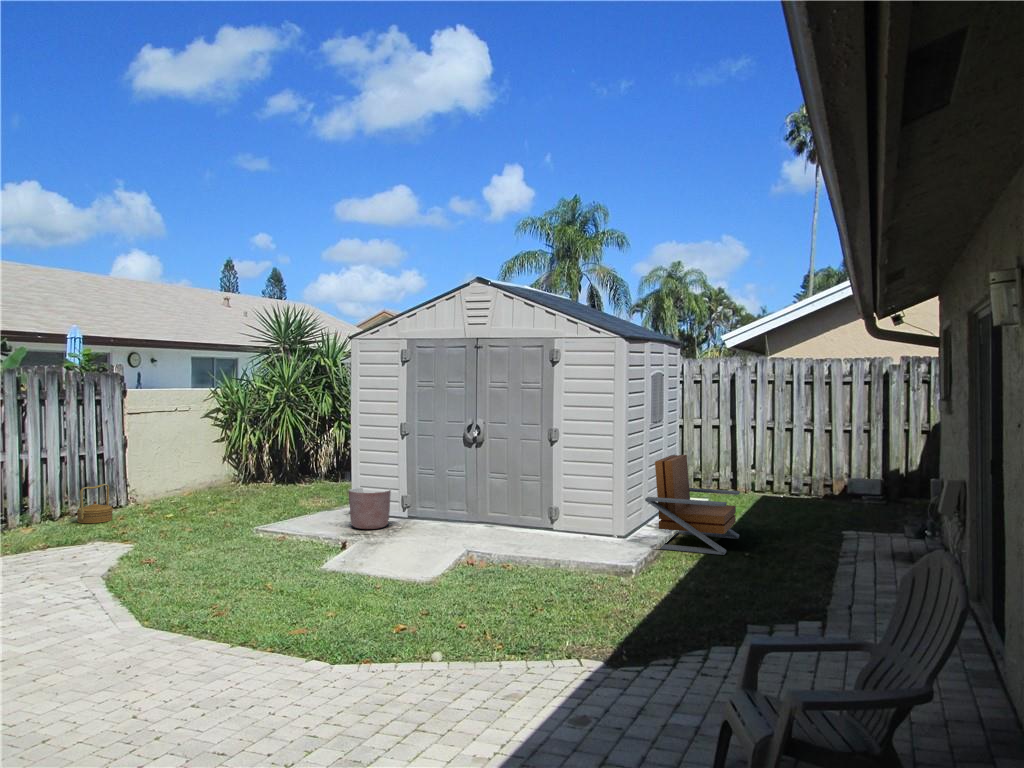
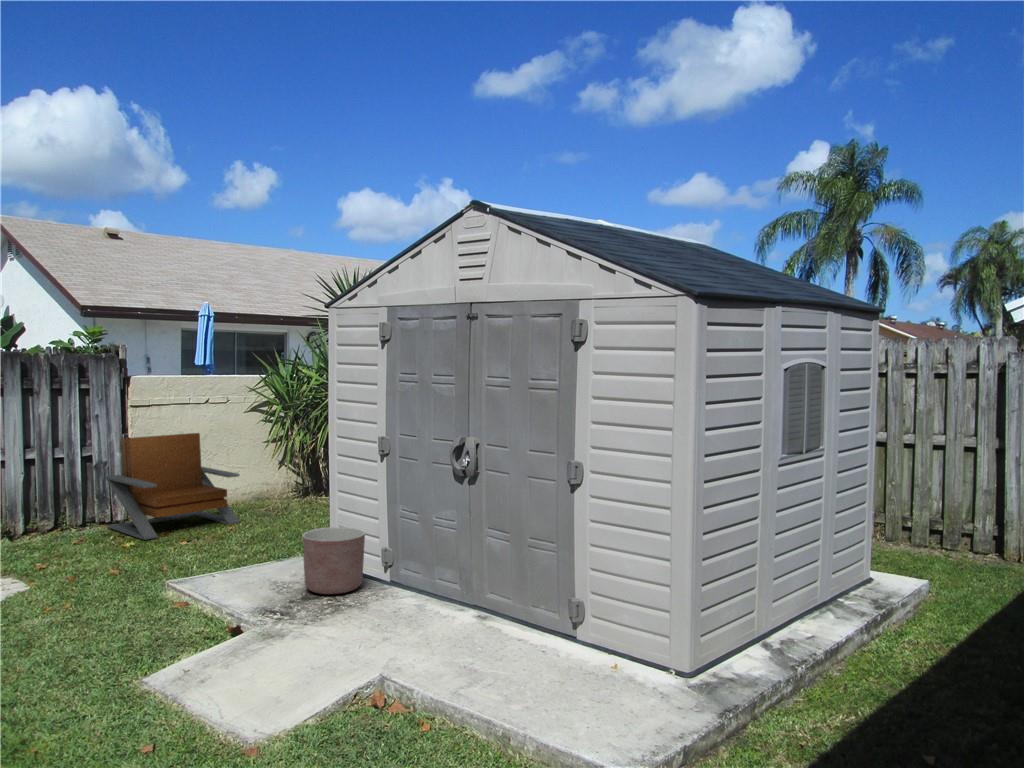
lounge chair: present [645,455,740,555] -> present [106,433,240,540]
woven basket: present [77,484,113,523] -> none [37,495,85,544]

